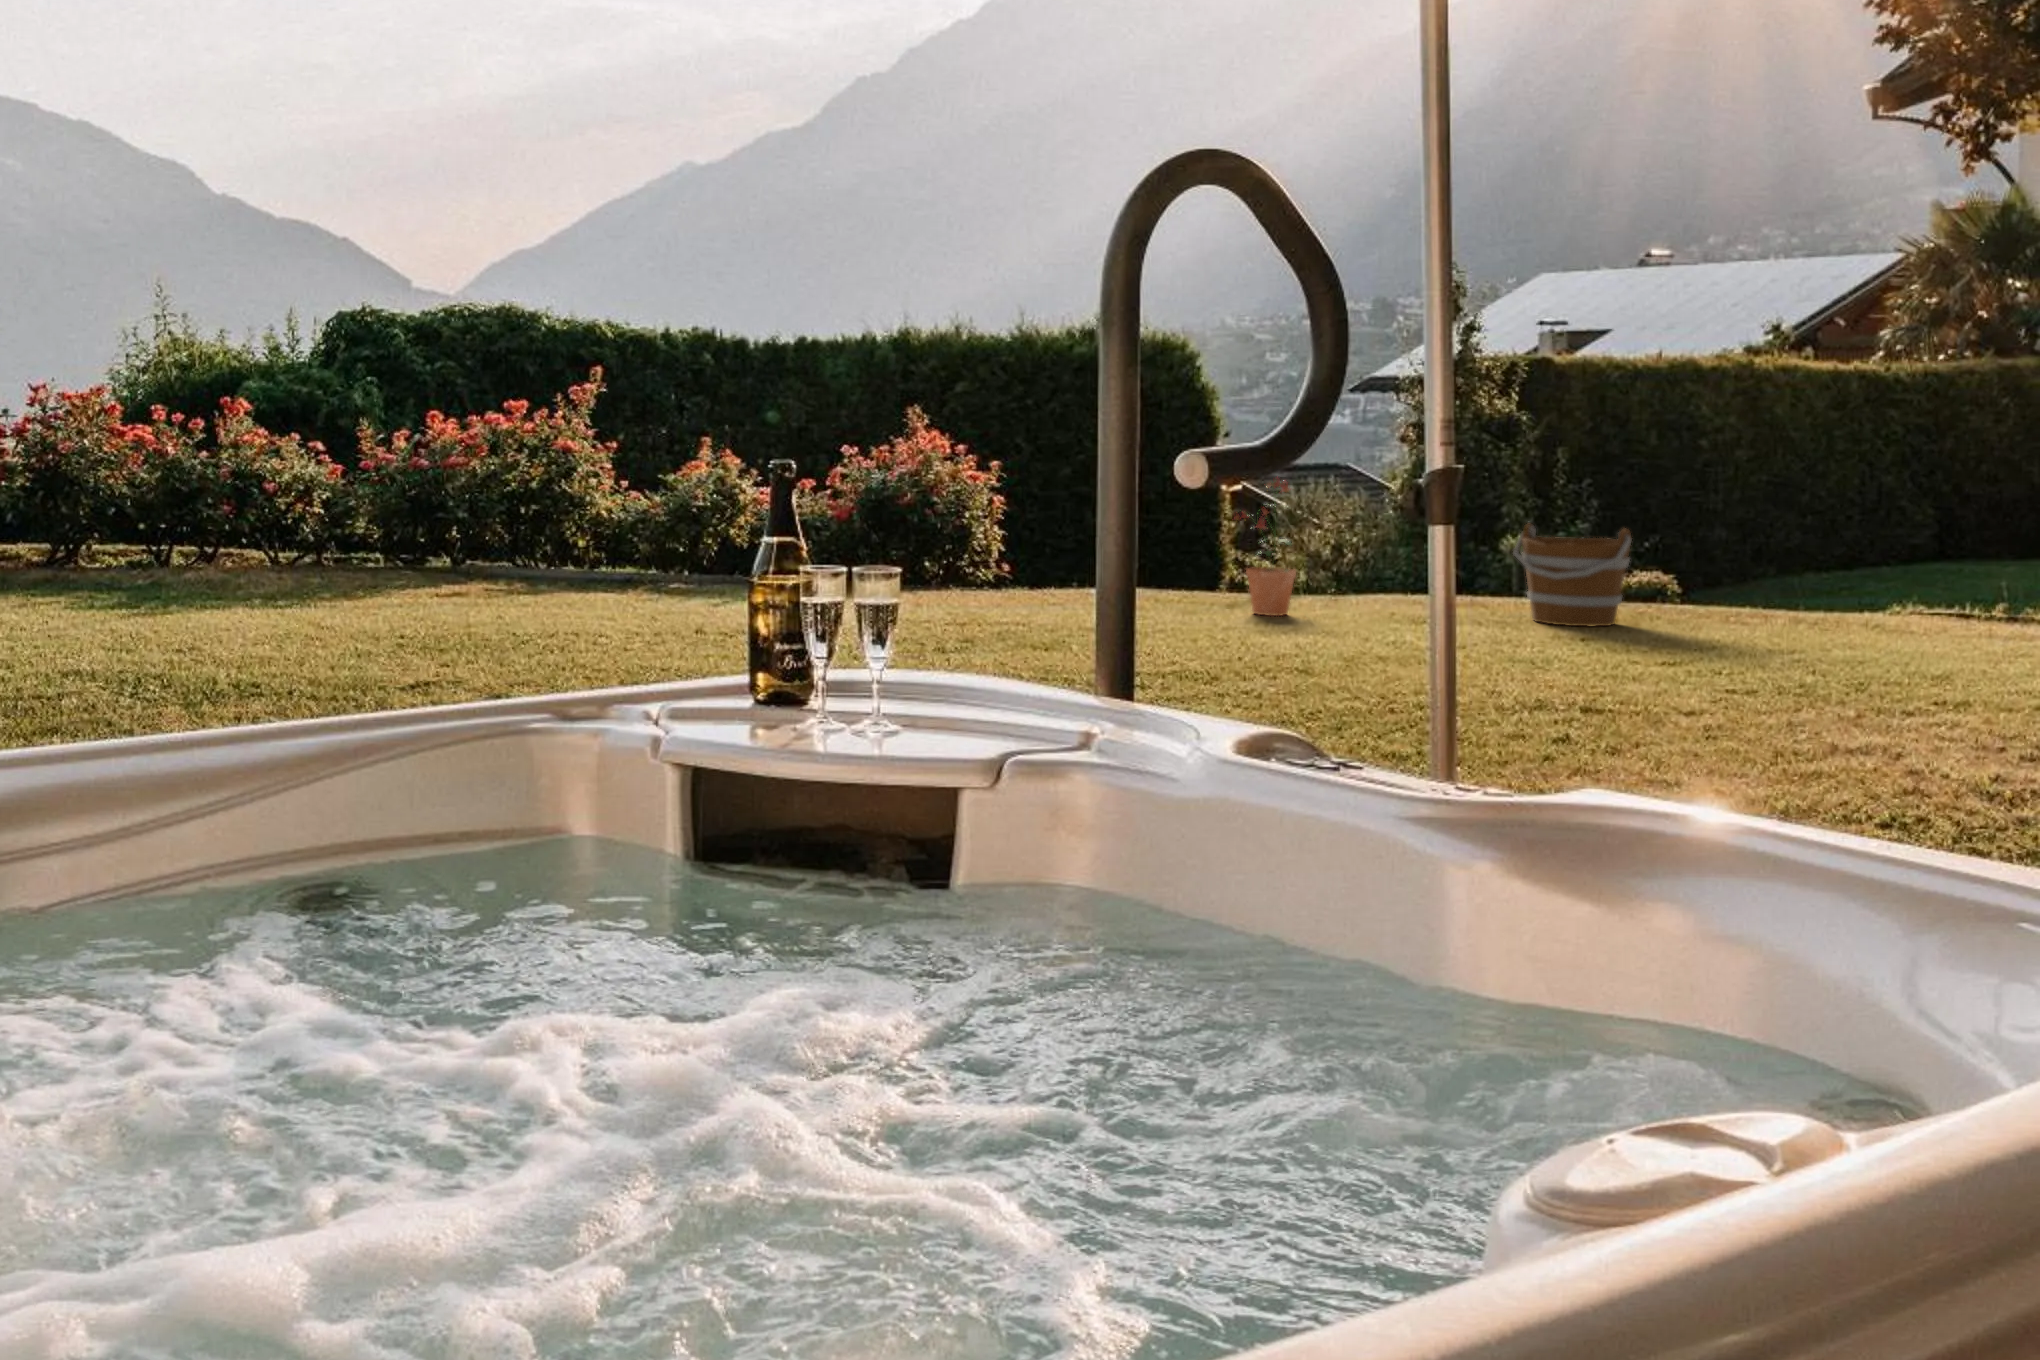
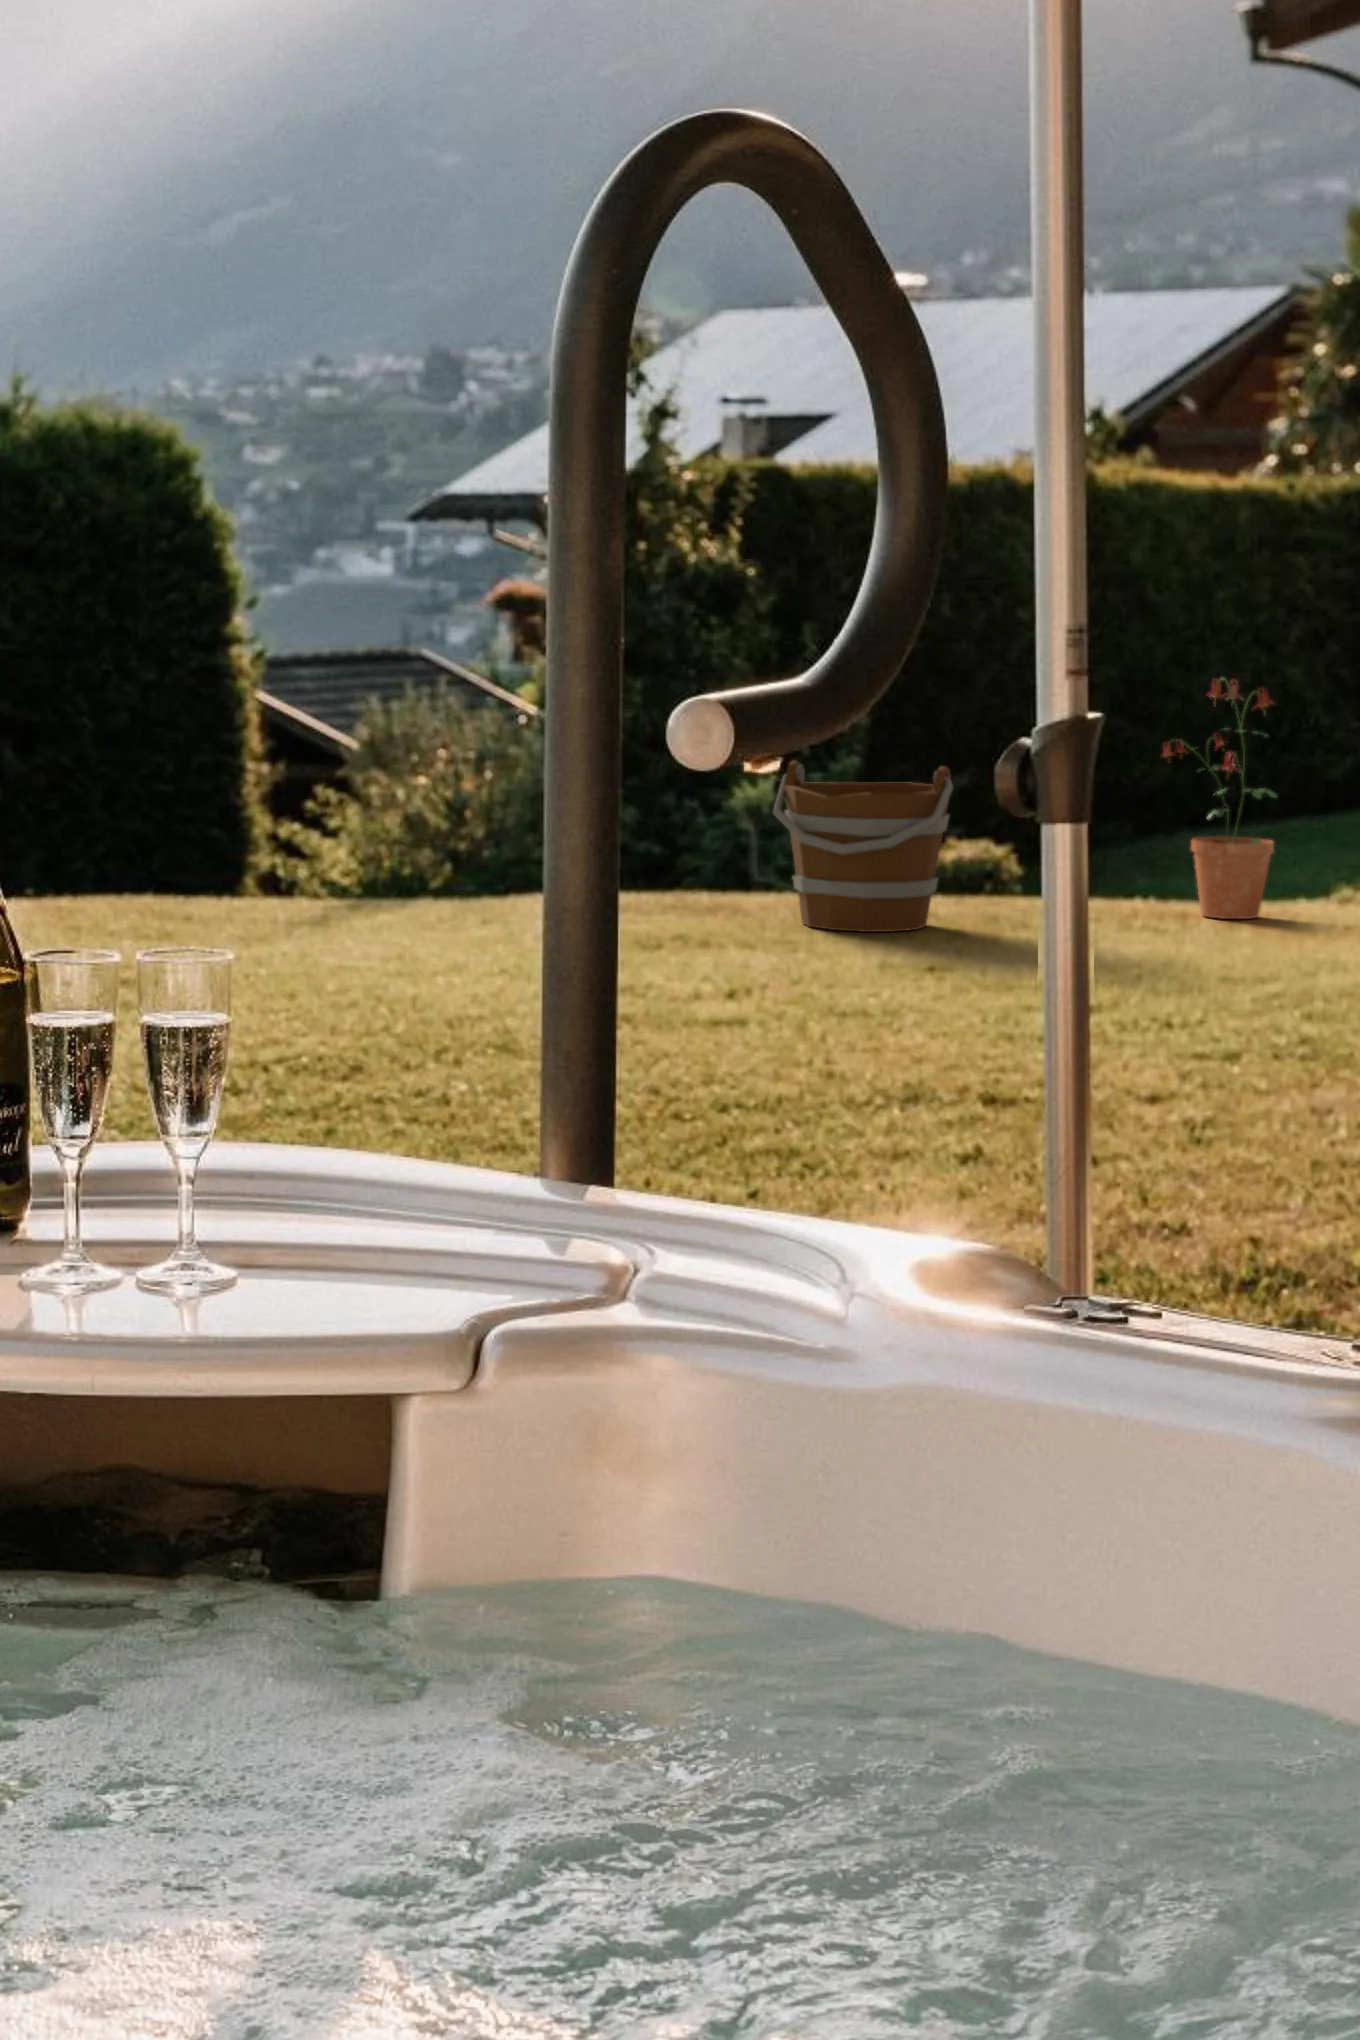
potted plant: present [1234,476,1296,616] -> present [1163,679,1277,919]

